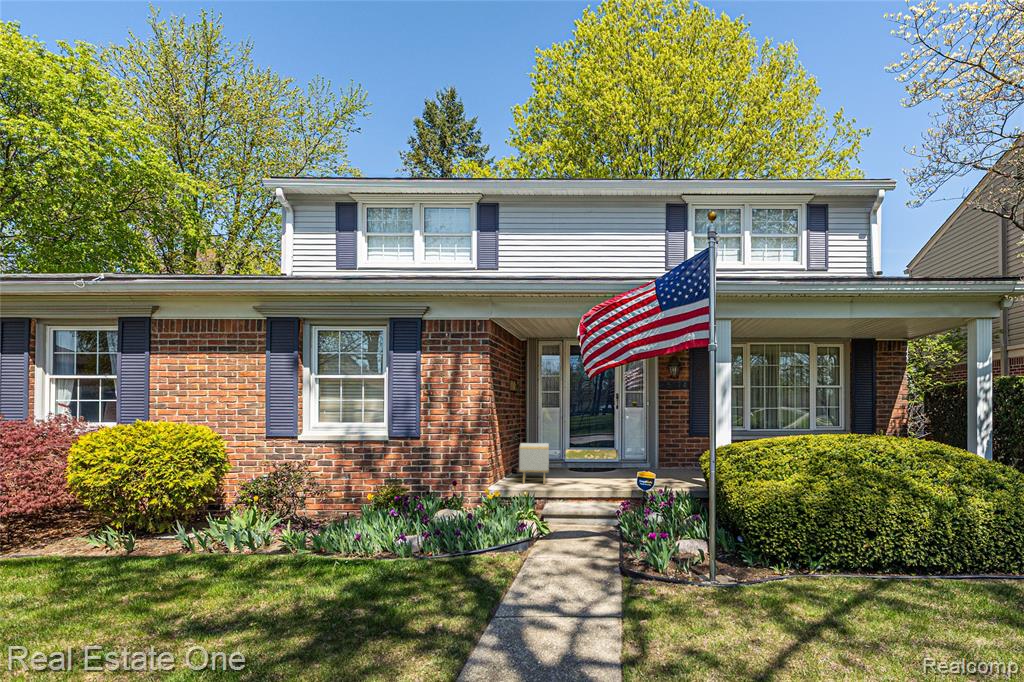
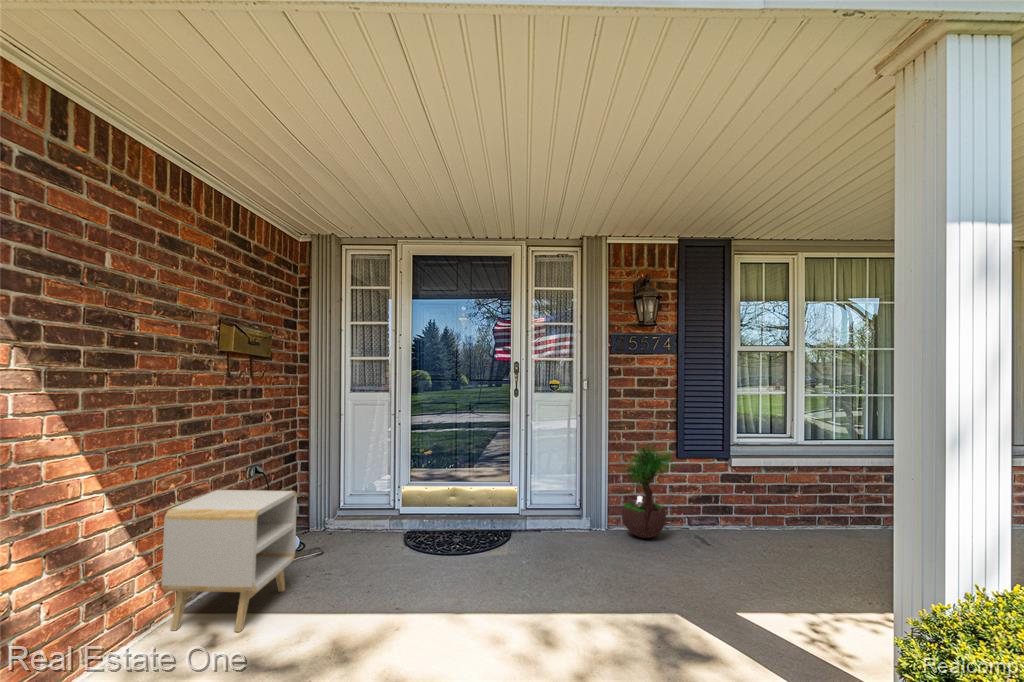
potted tree: none [663,427,688,469] -> present [618,444,675,538]

